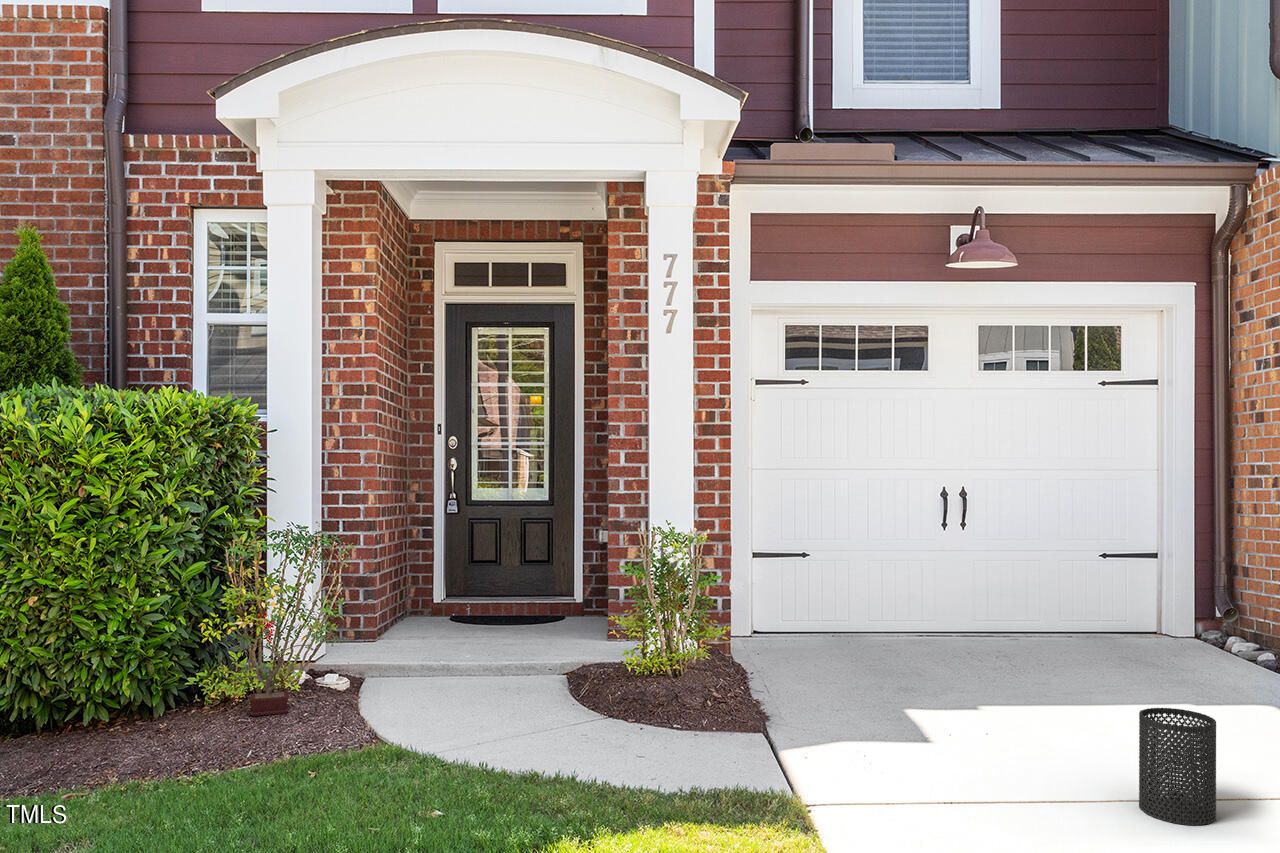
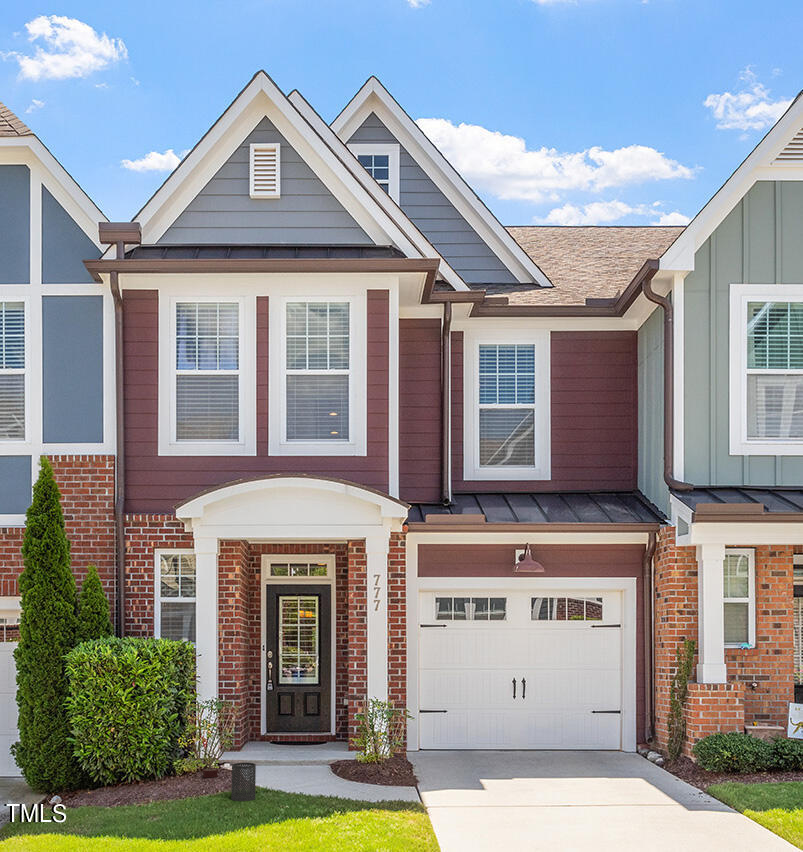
trash can: present [1139,708,1216,825] -> present [231,763,256,801]

